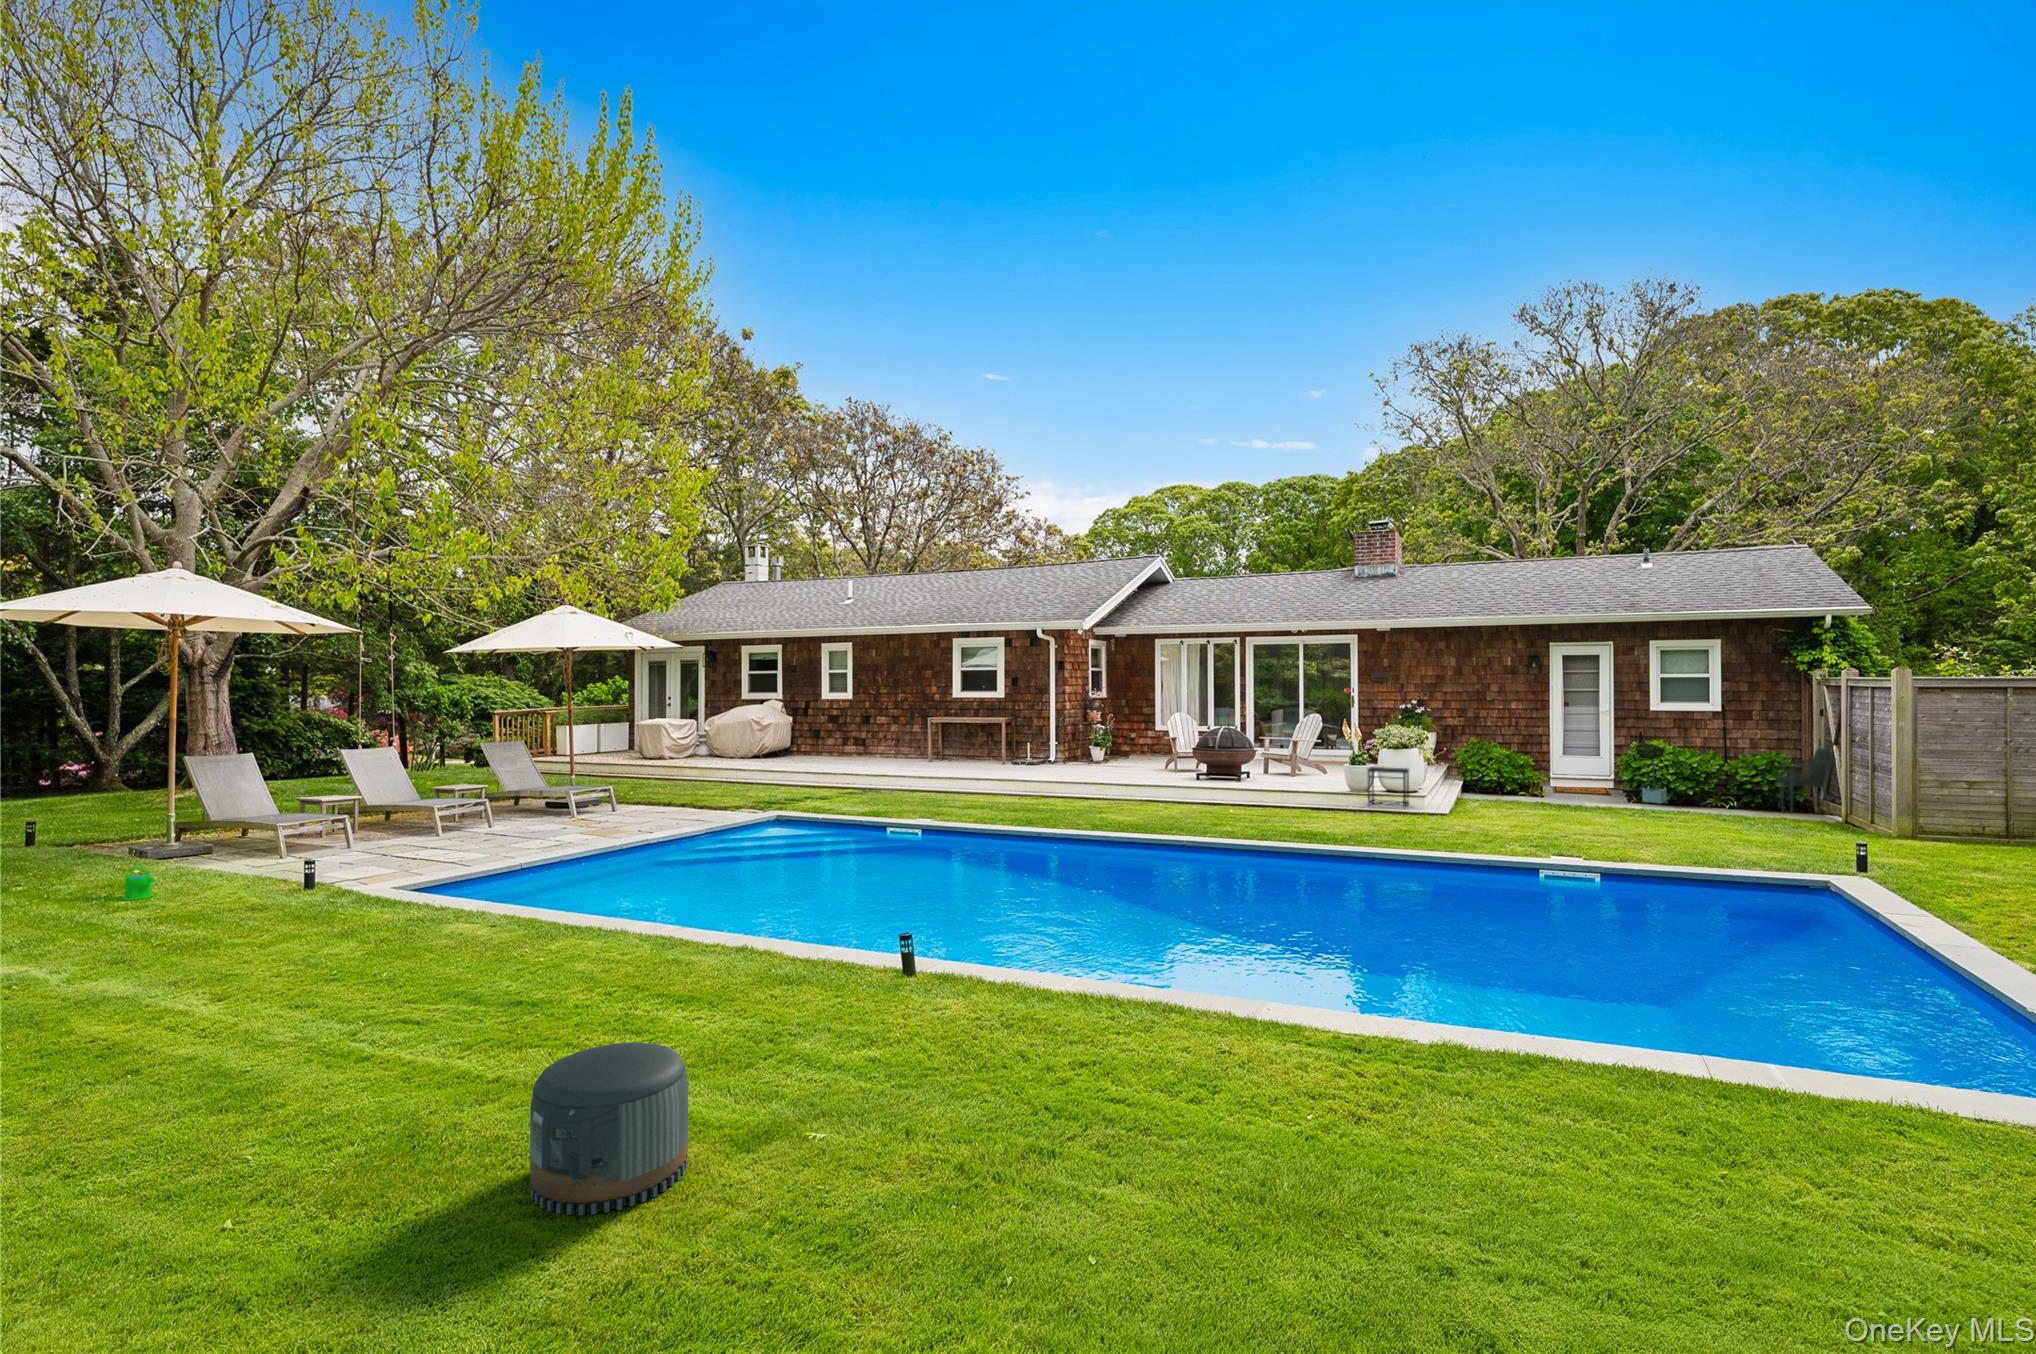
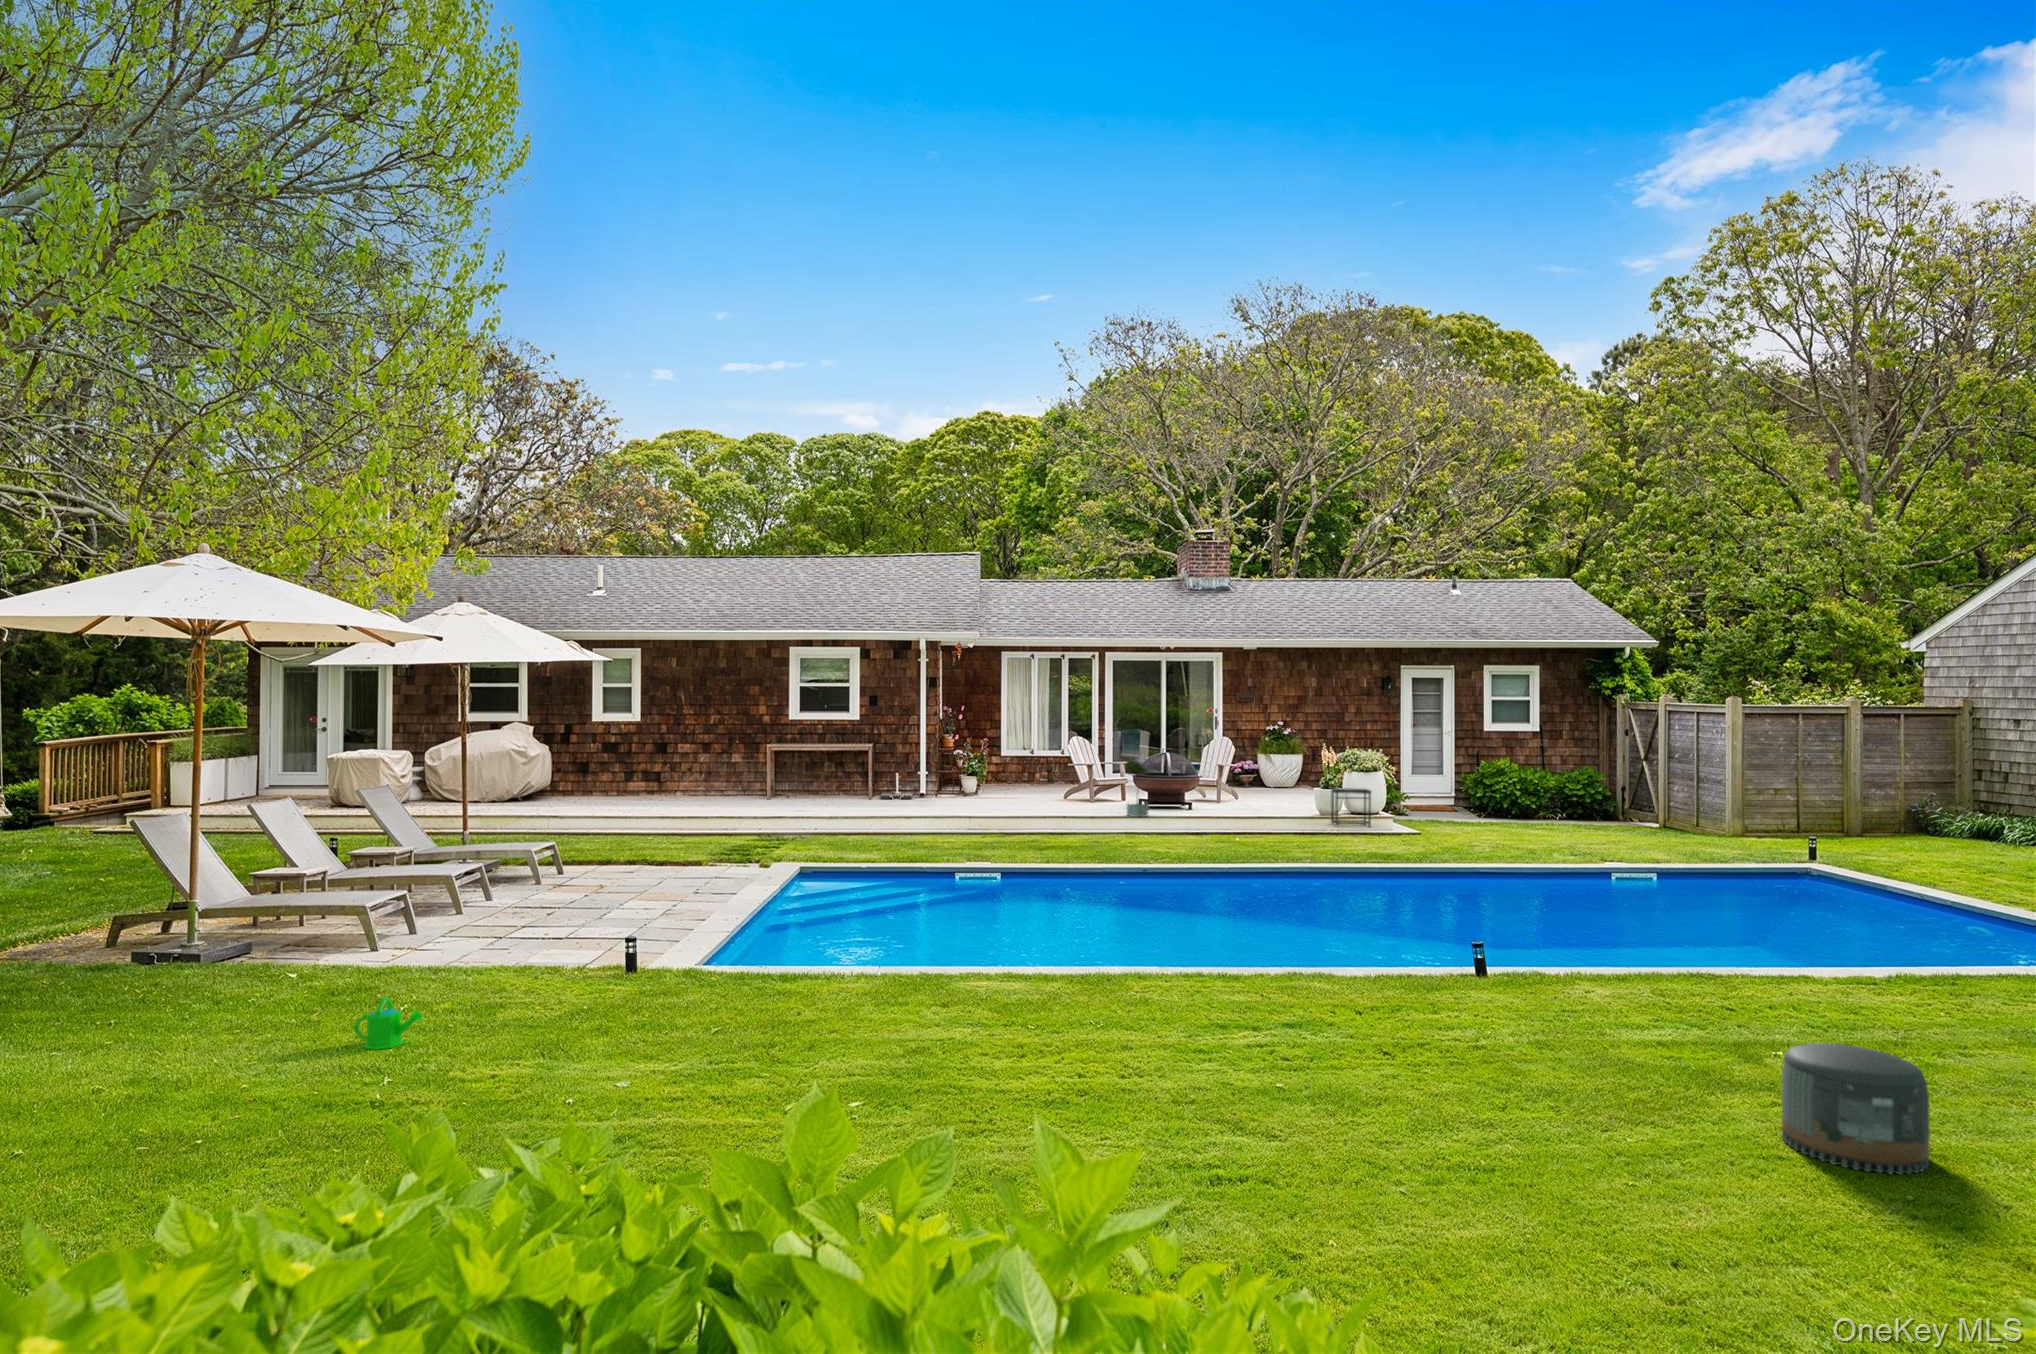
potted tree: present [1635,742,1667,803] -> present [1124,760,1148,817]
armchair: present [1776,748,1836,813] -> none [1605,761,1651,816]

